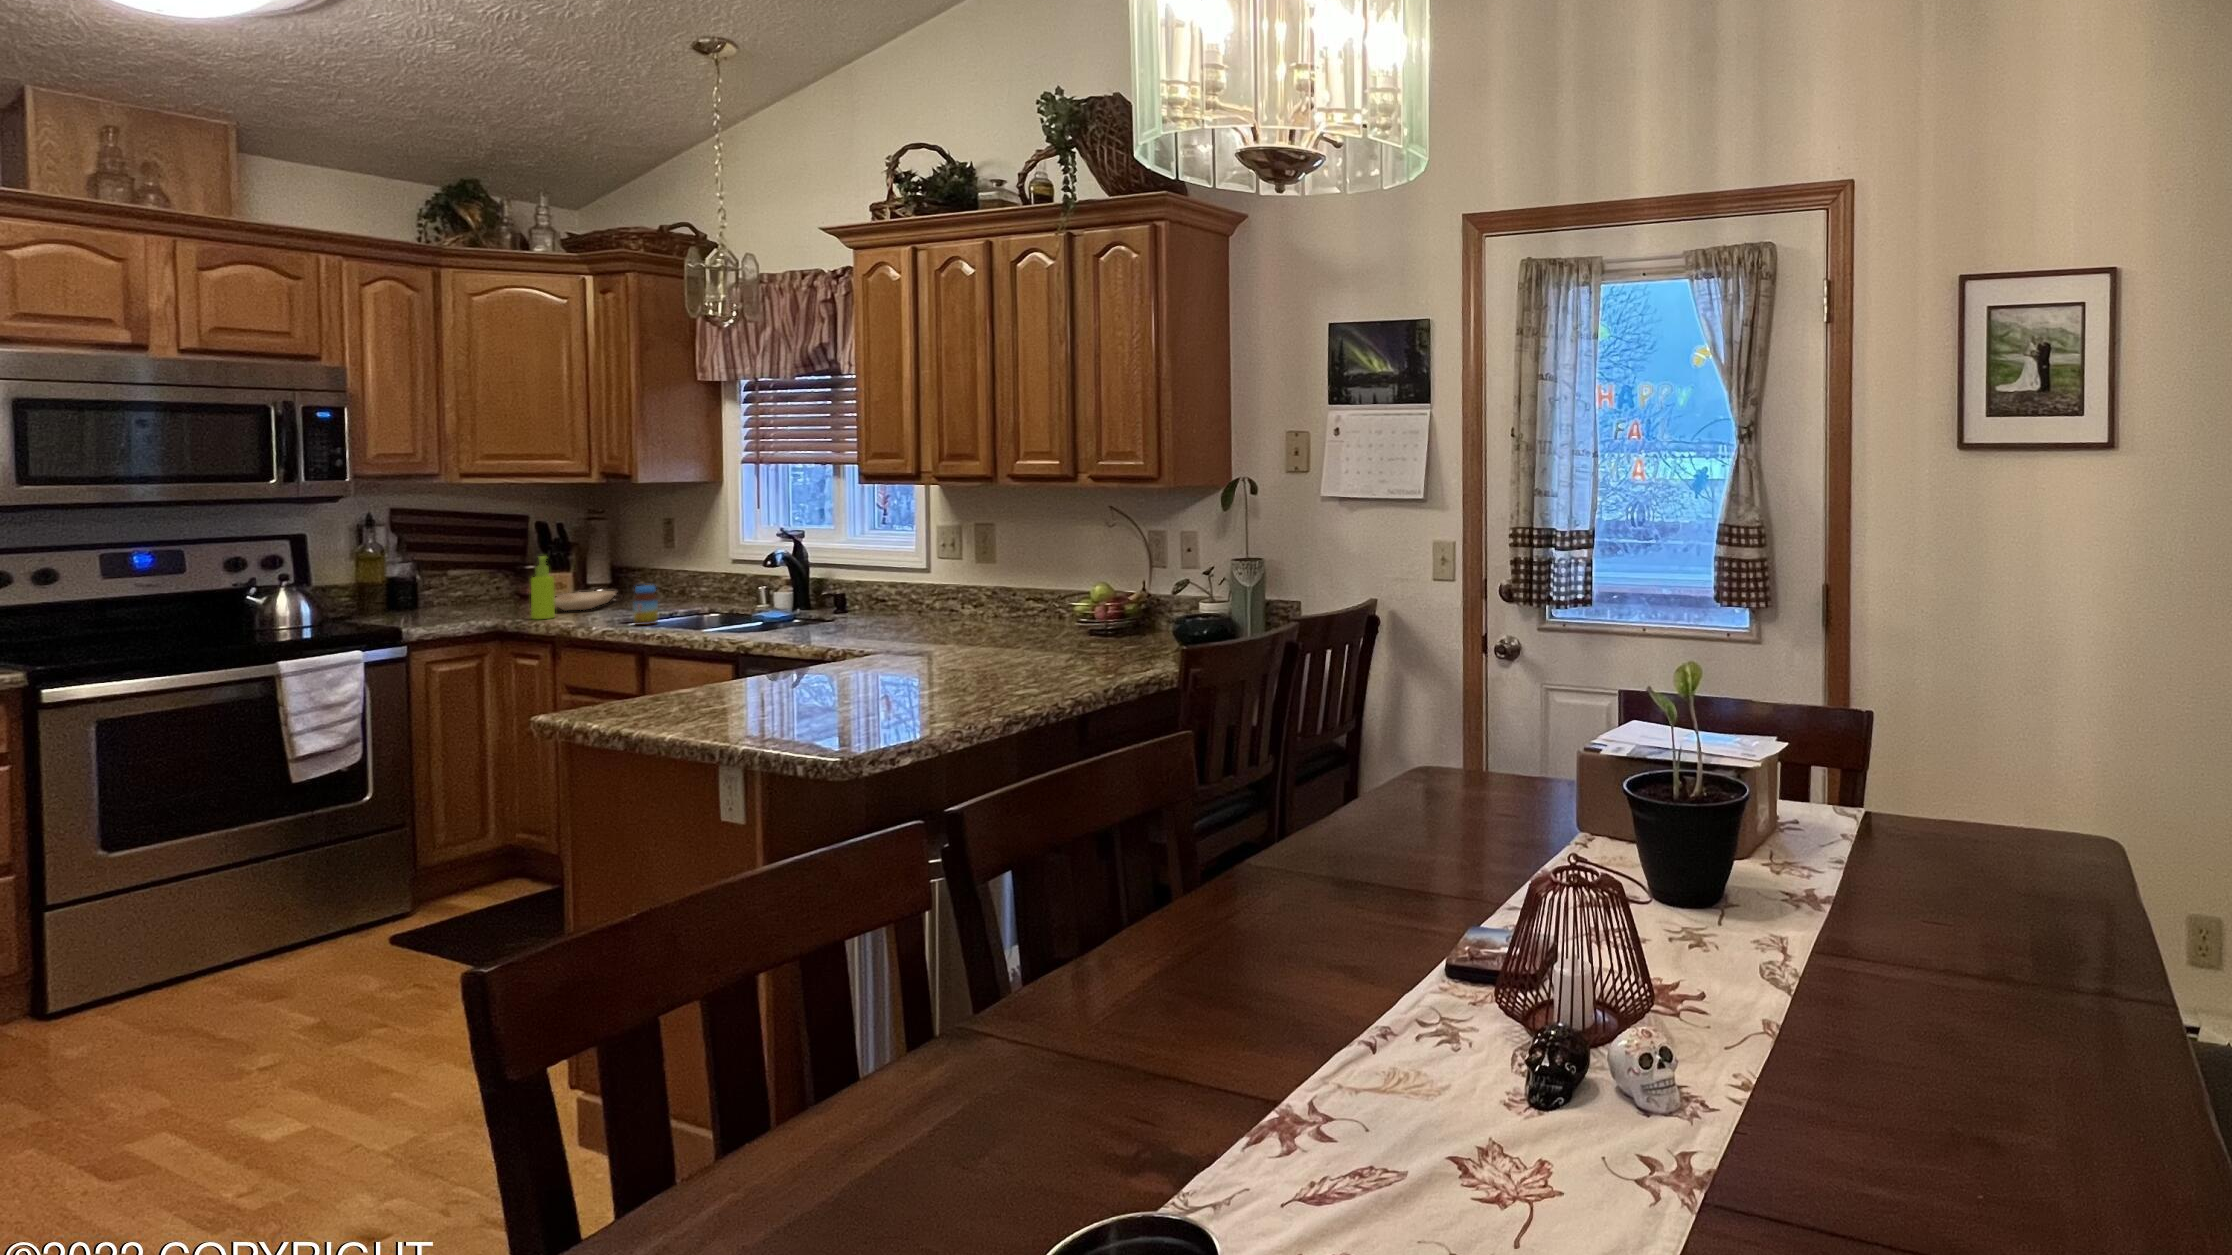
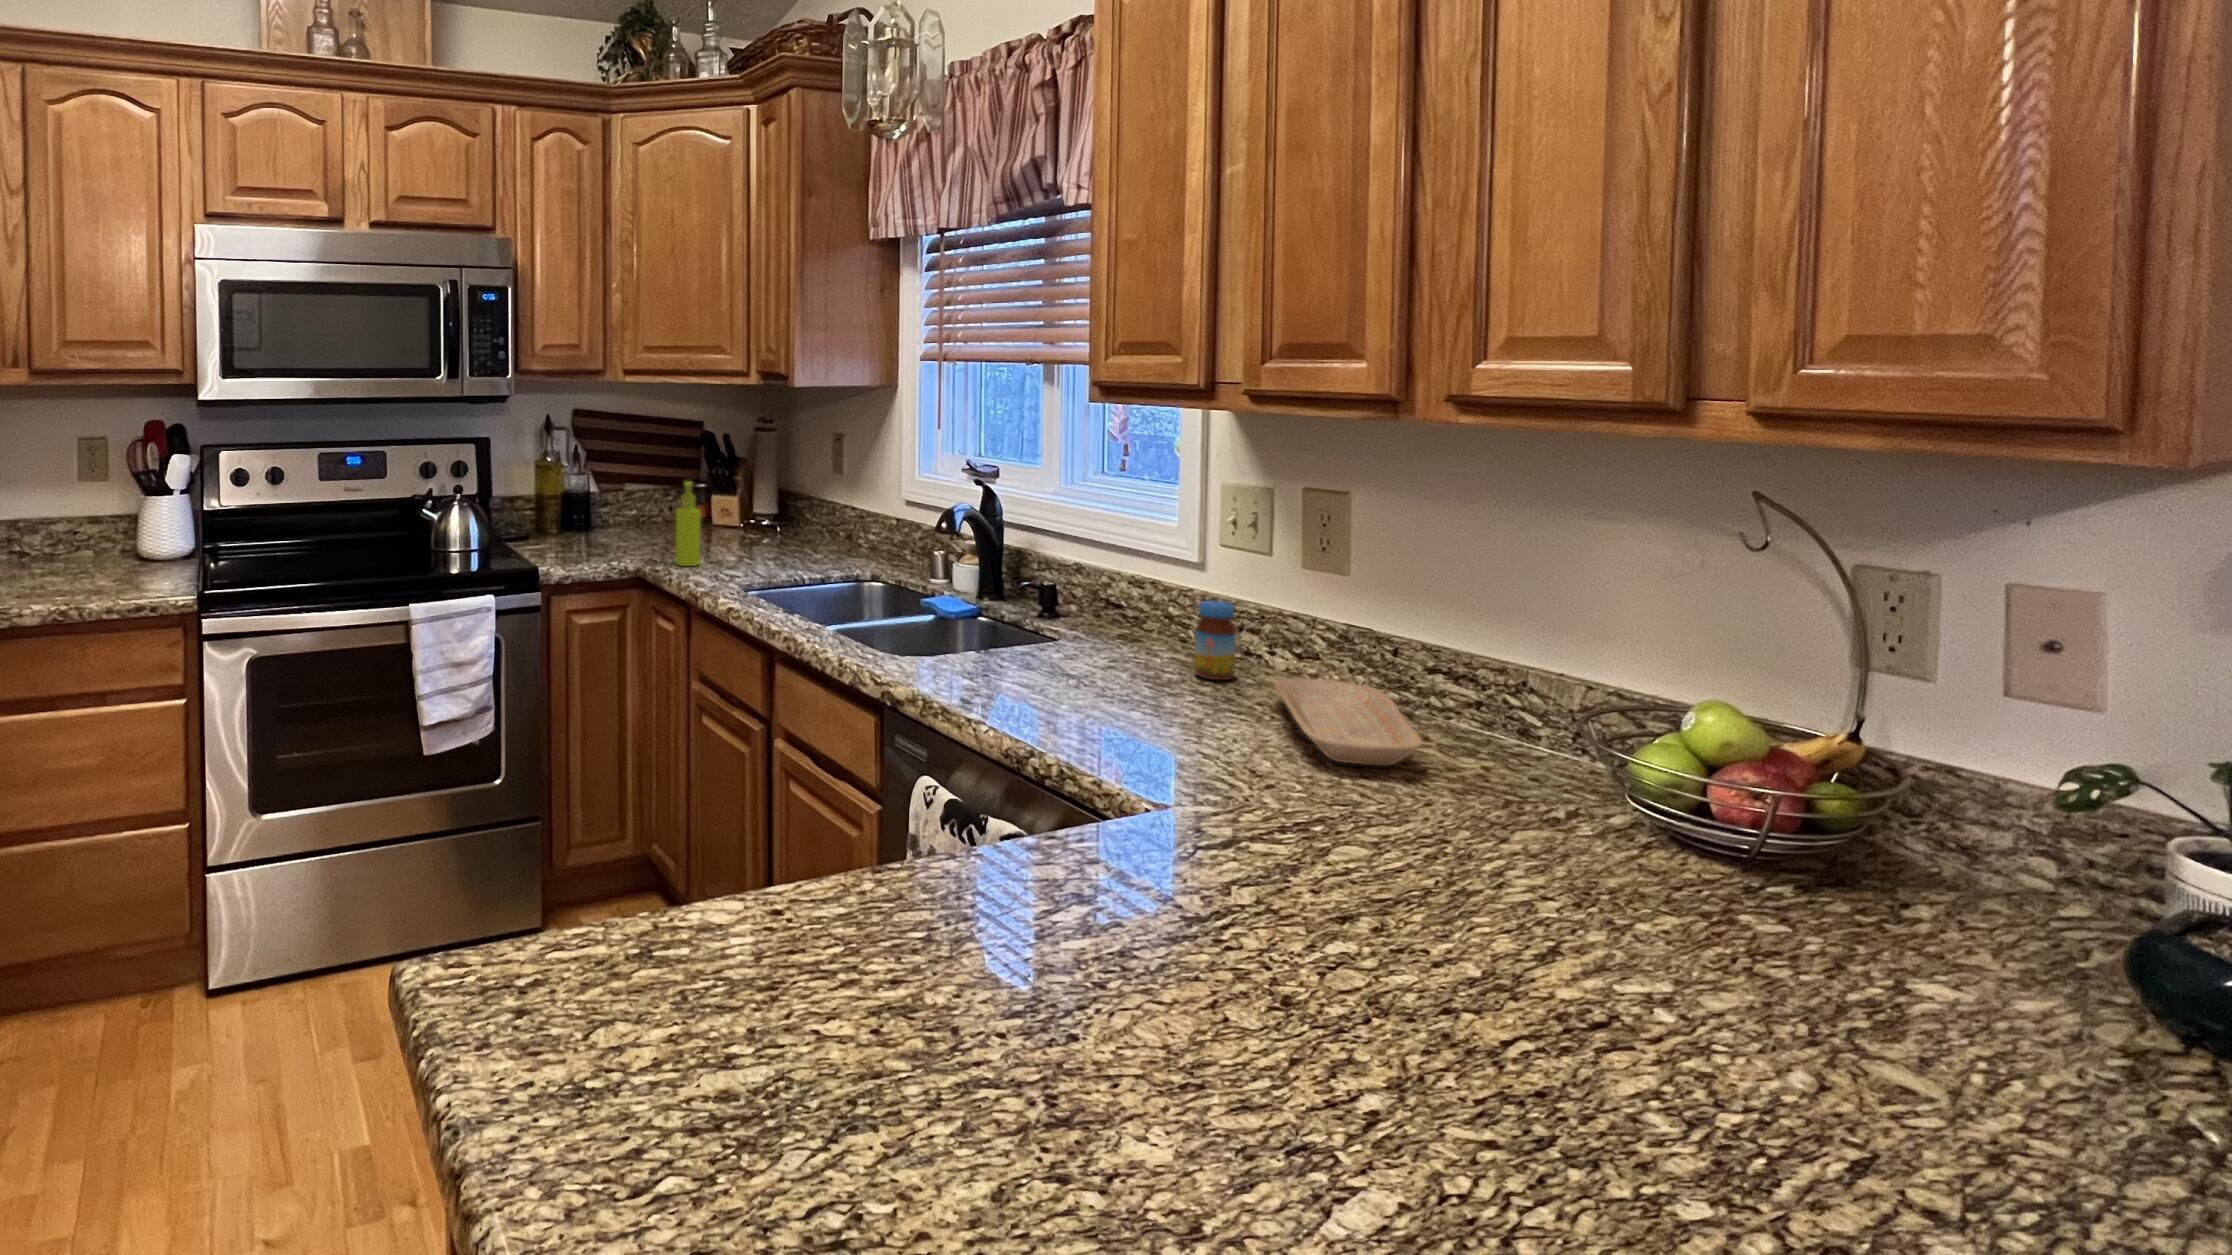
jar: present [633,585,658,625] -> present [1194,601,1236,680]
tray: present [555,591,616,610] -> present [1274,678,1423,766]

